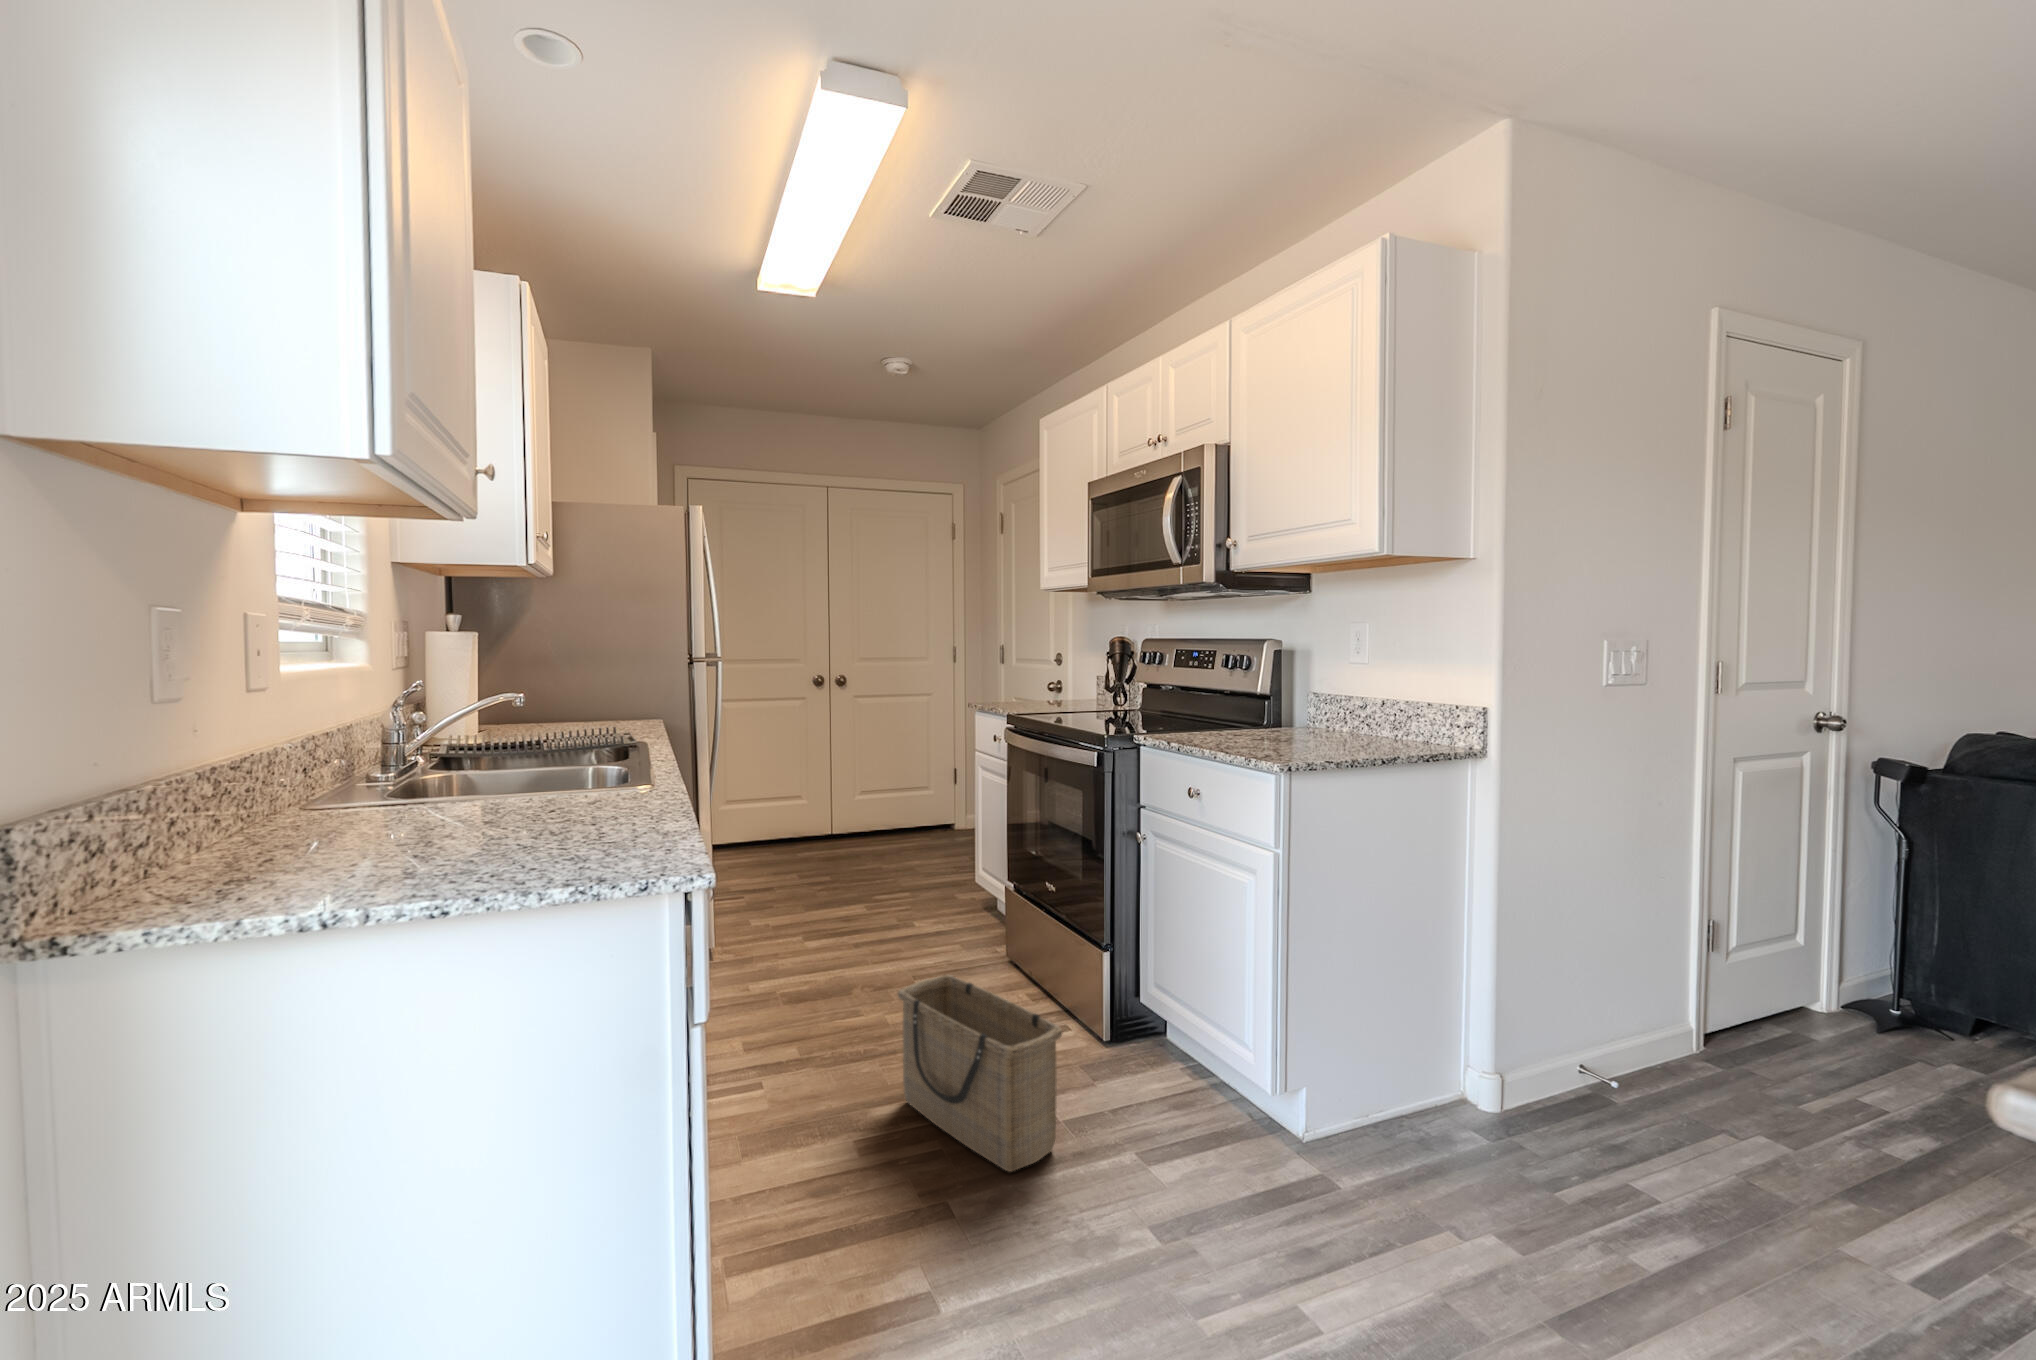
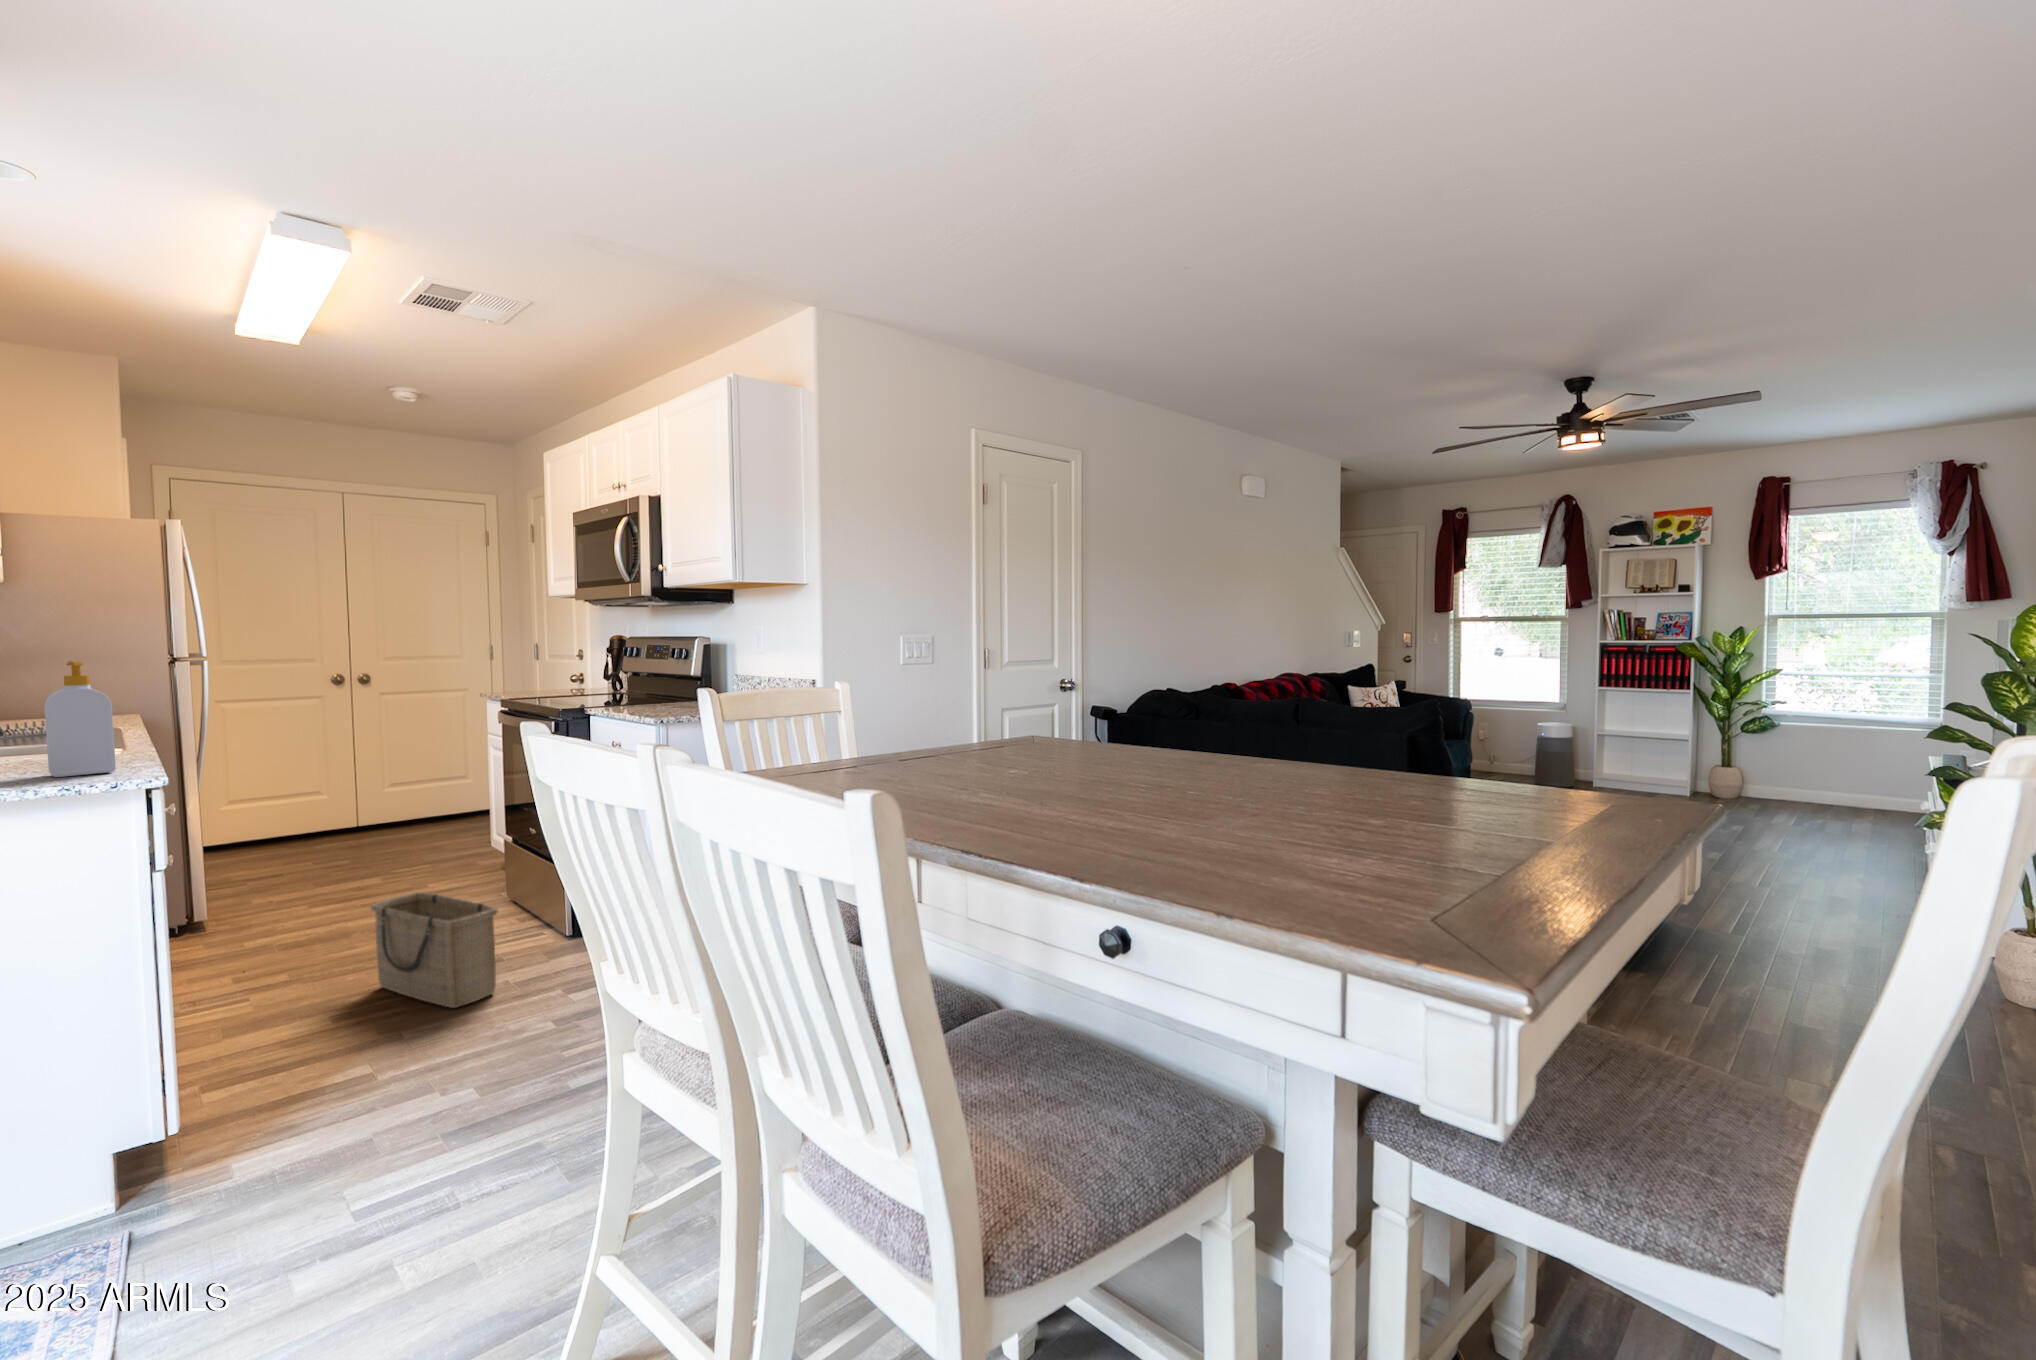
soap bottle: none [558,663,648,864] -> present [44,661,116,777]

